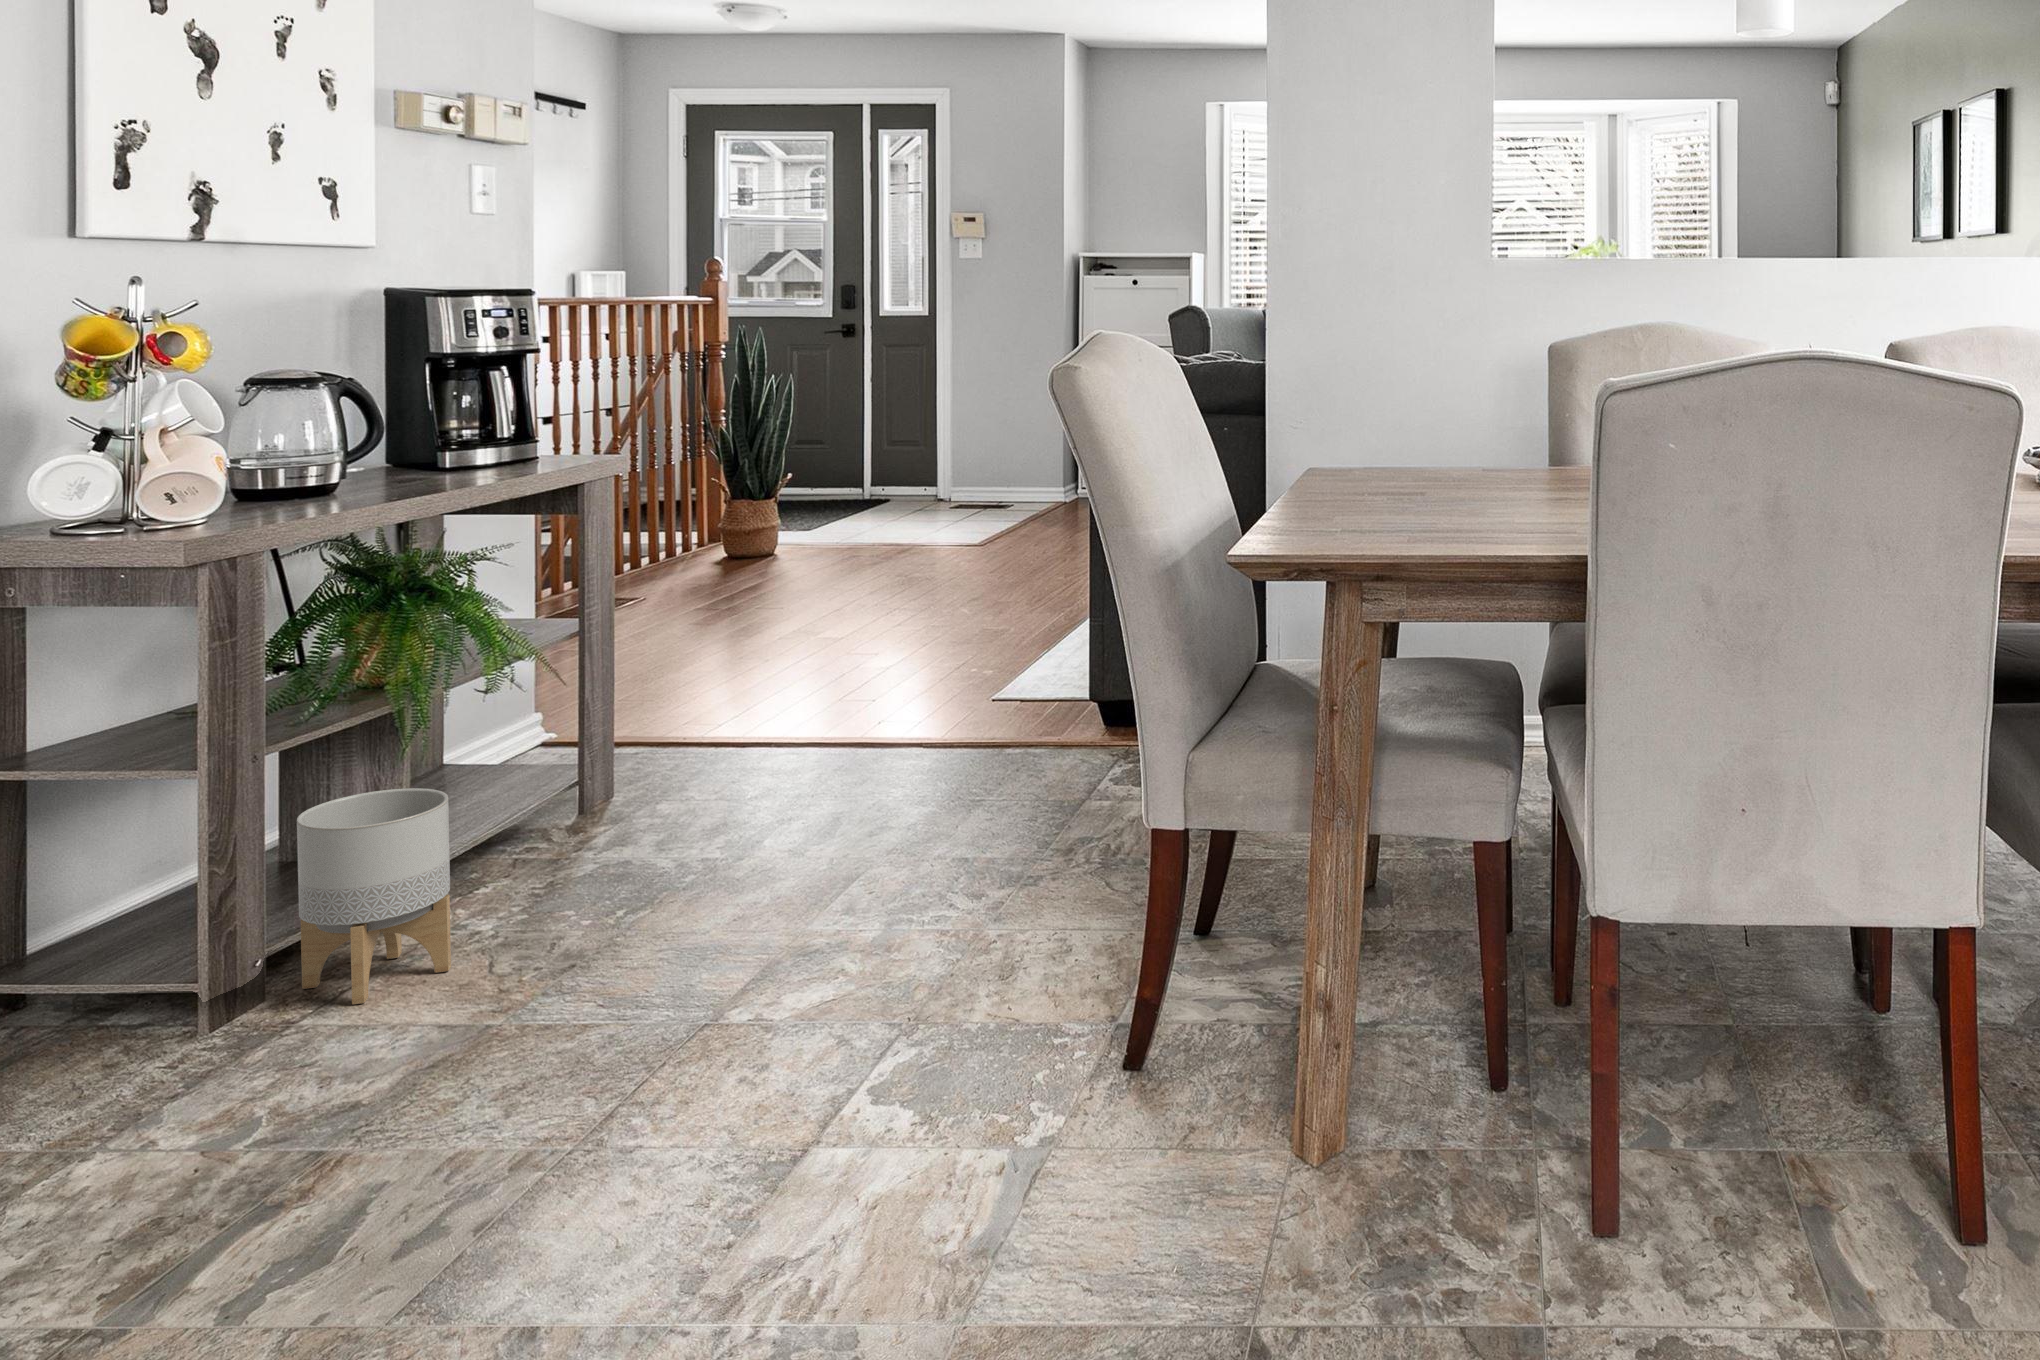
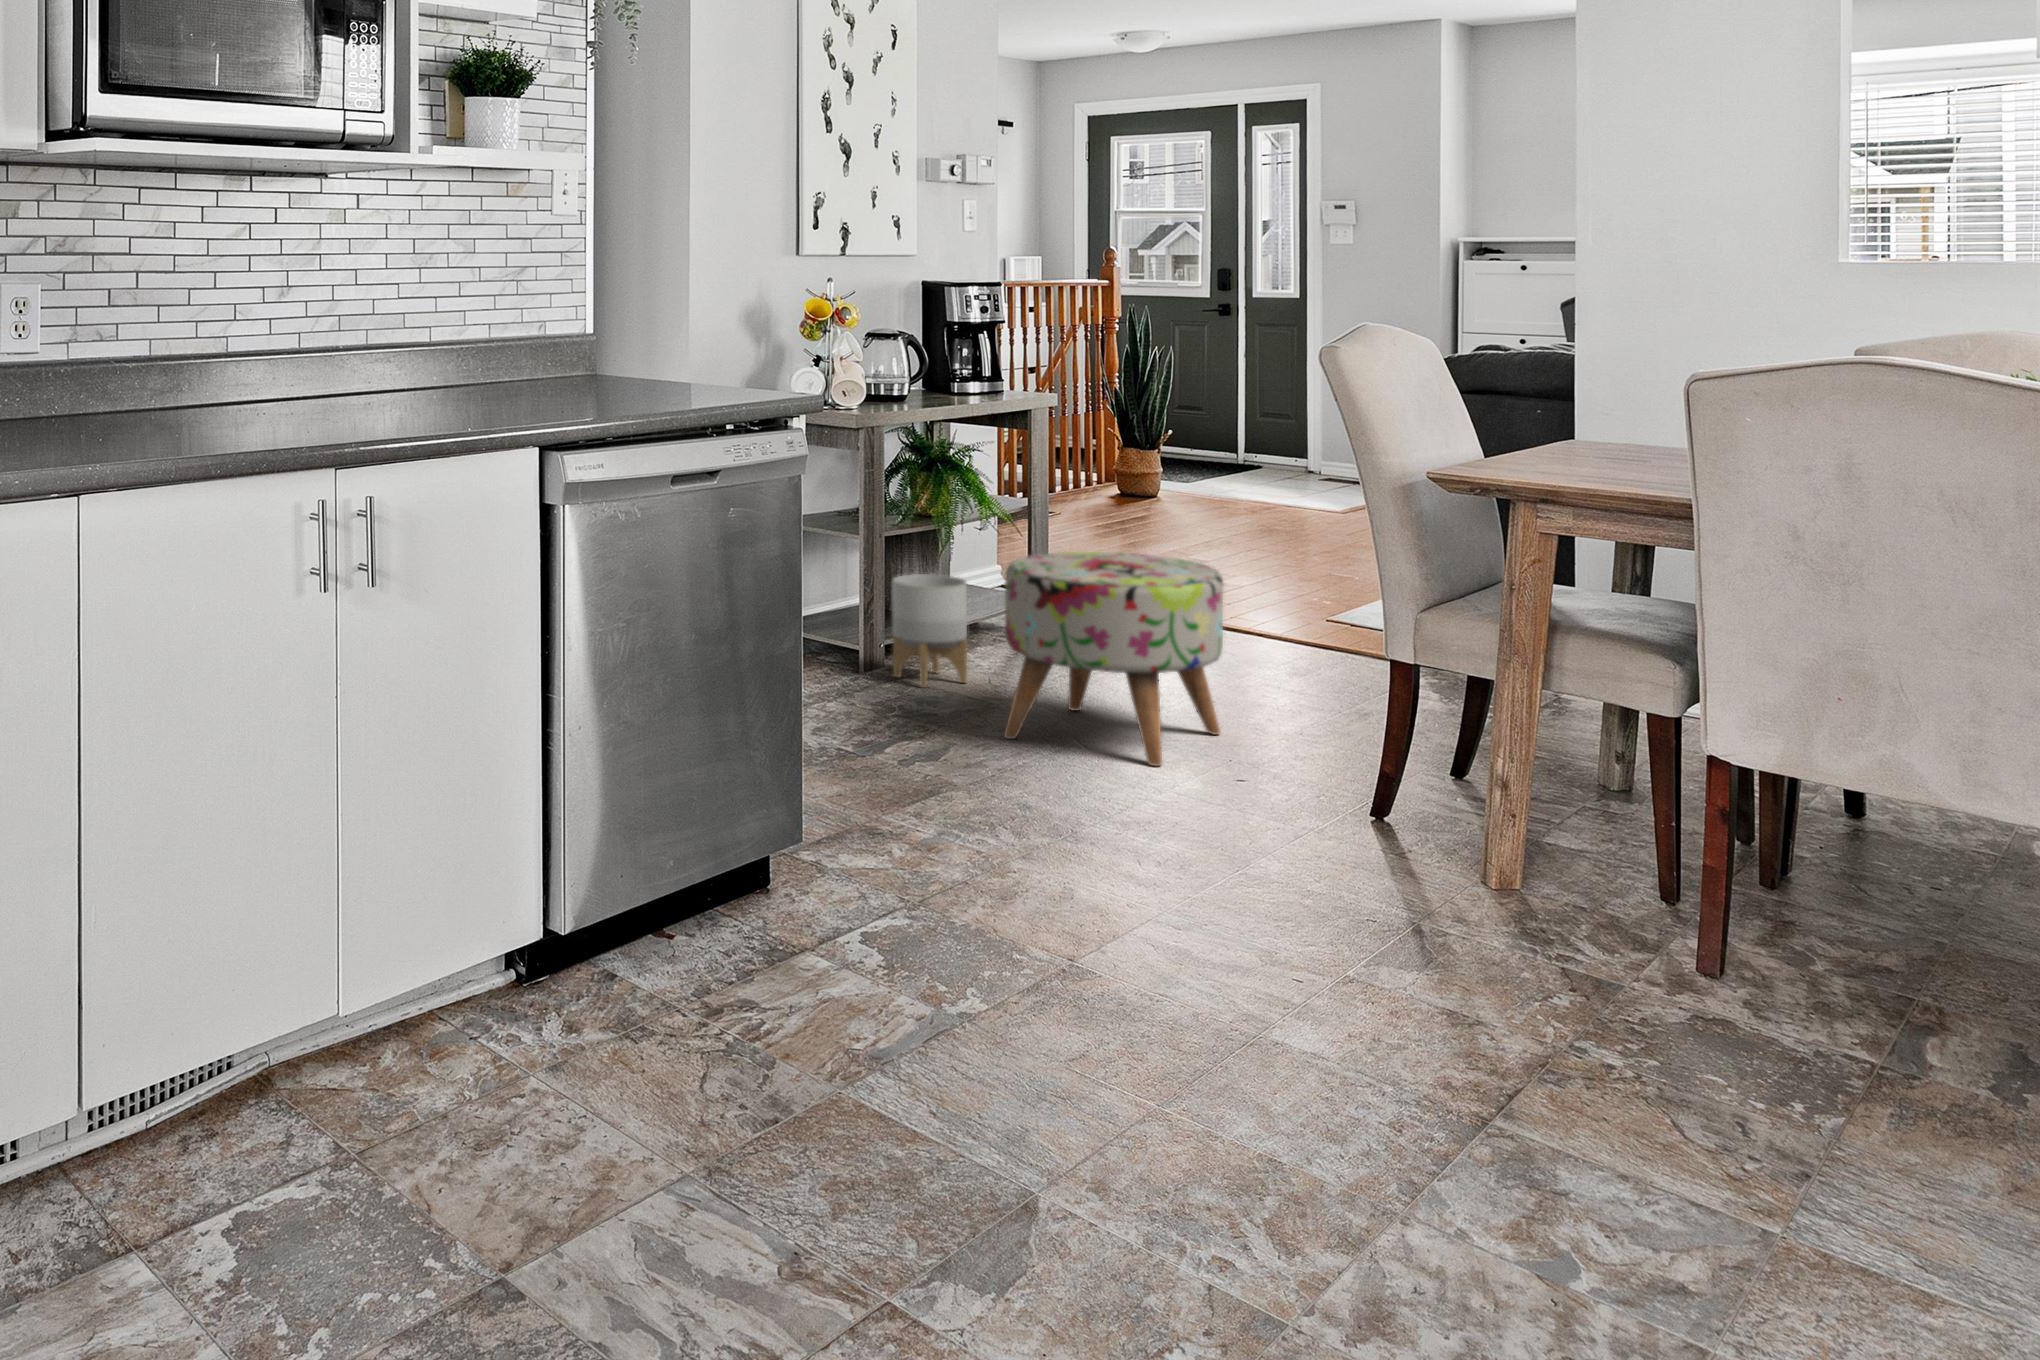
ottoman: none [499,721,879,1108] -> present [1004,552,1223,767]

